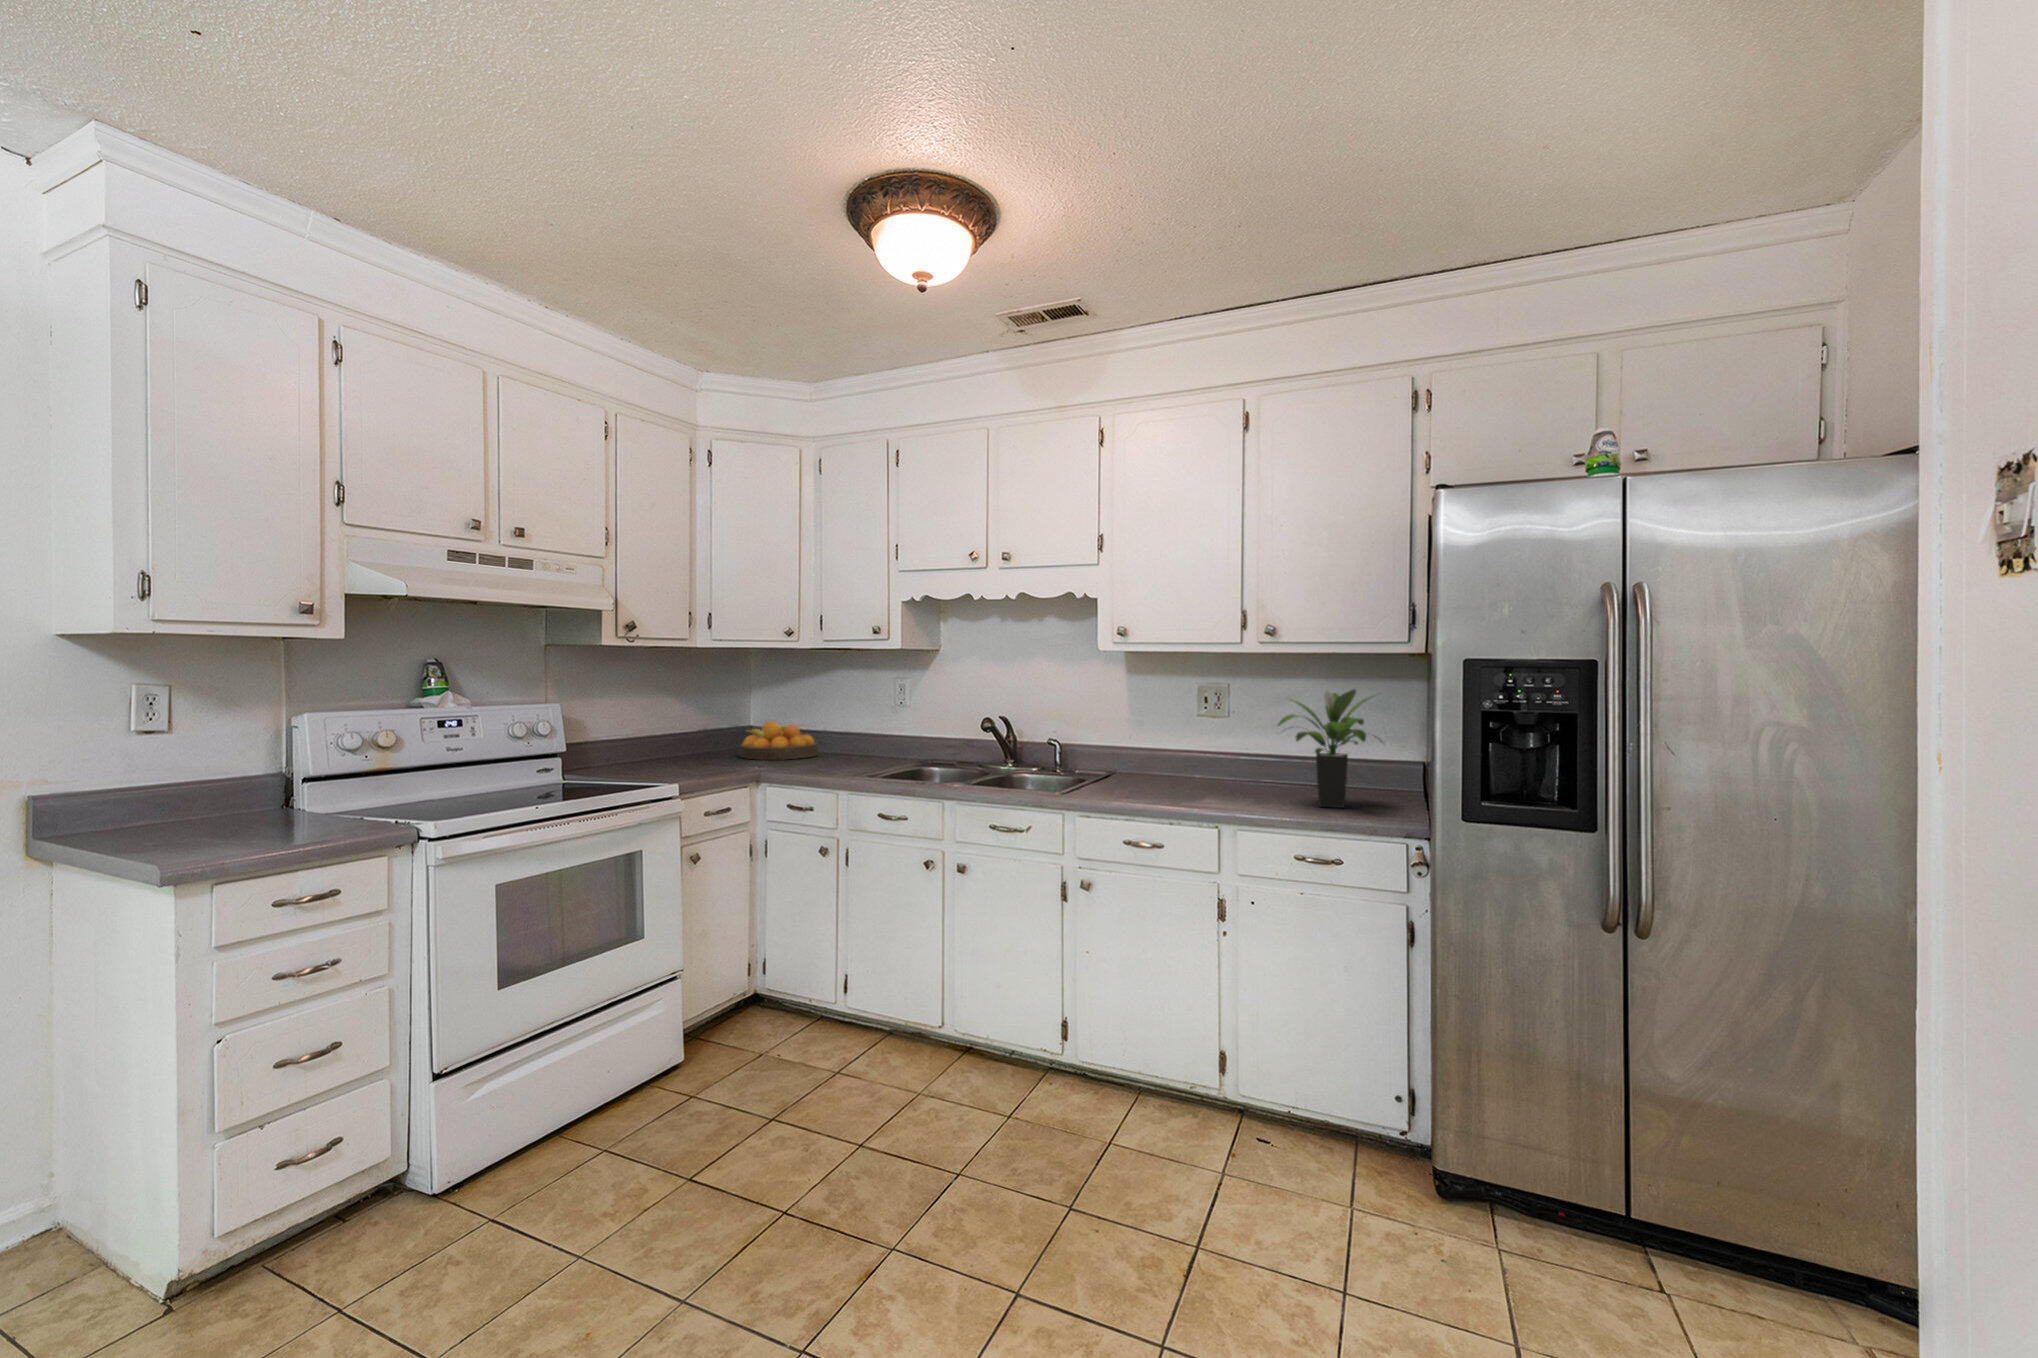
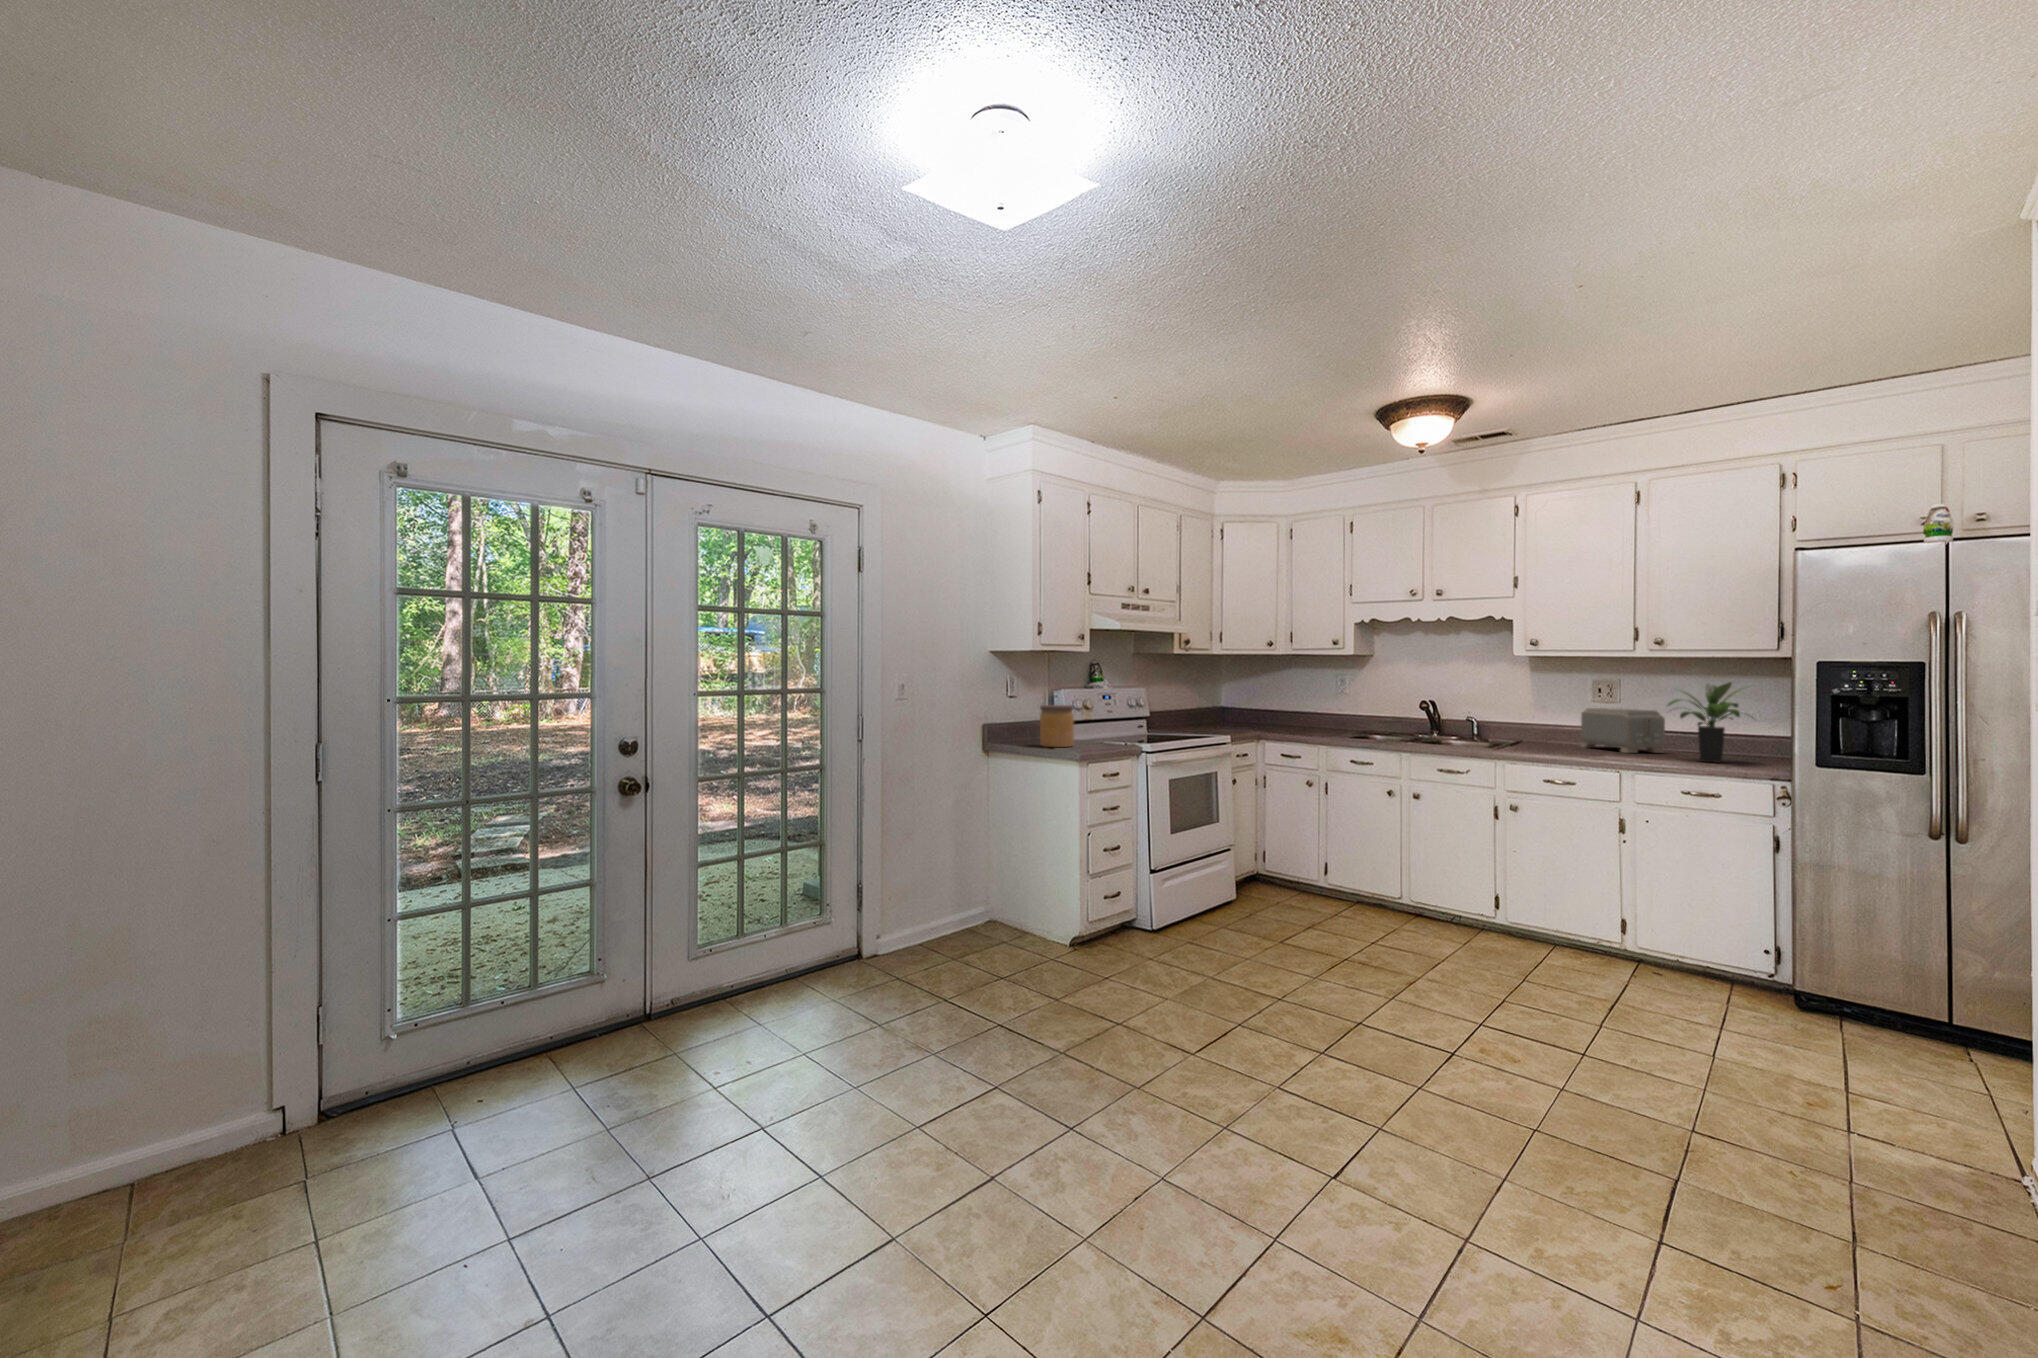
fruit bowl: present [739,721,818,760] -> none [1224,704,1277,729]
toaster: none [1182,724,1281,791] -> present [1580,708,1665,753]
jar: none [161,747,259,841] -> present [1040,705,1074,747]

